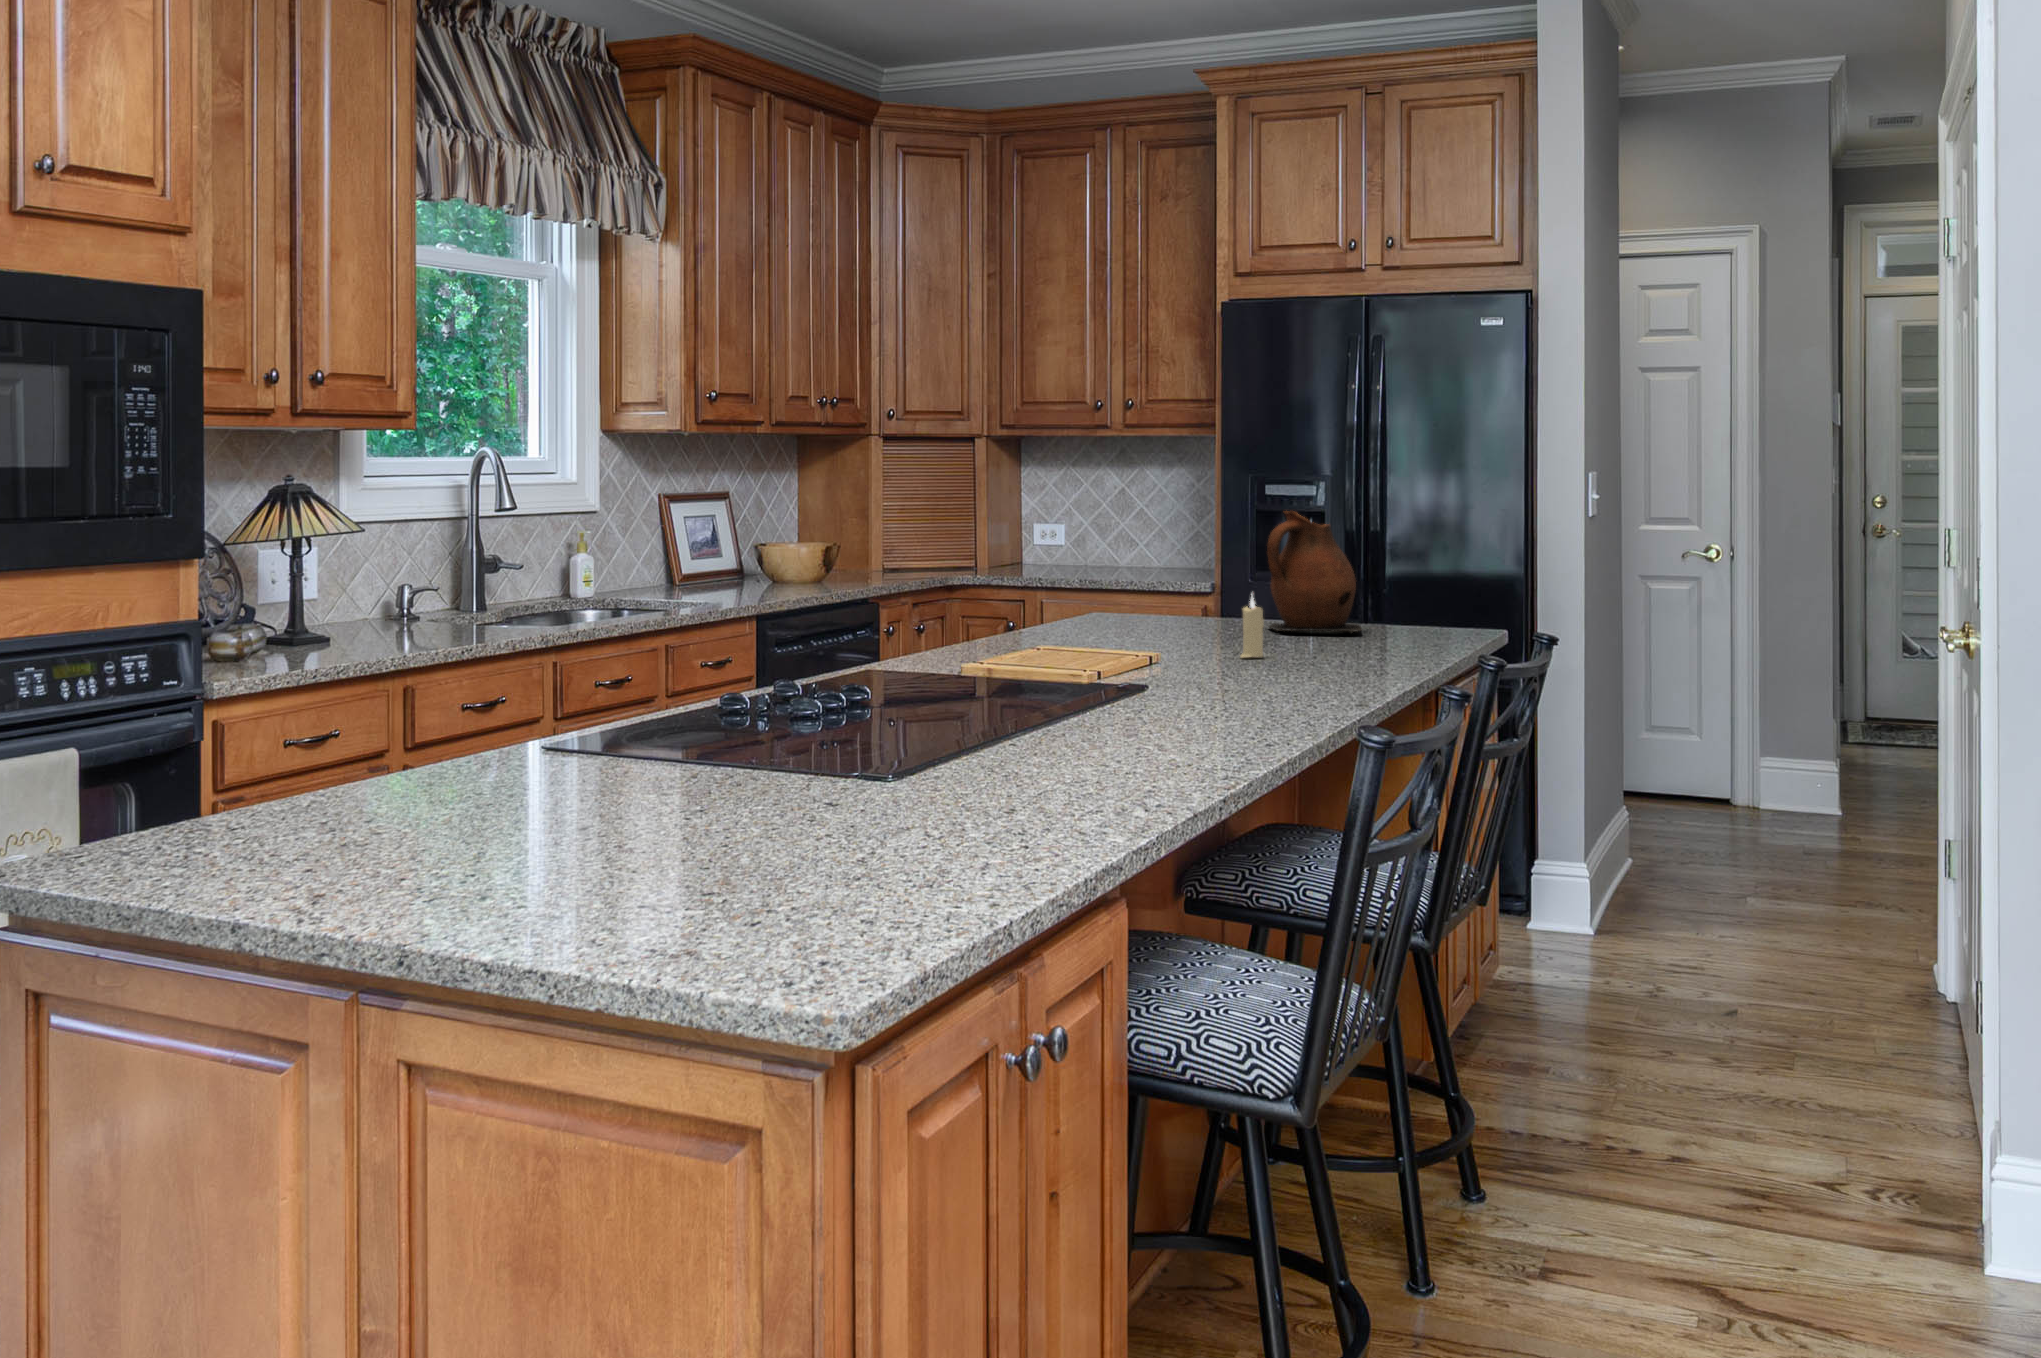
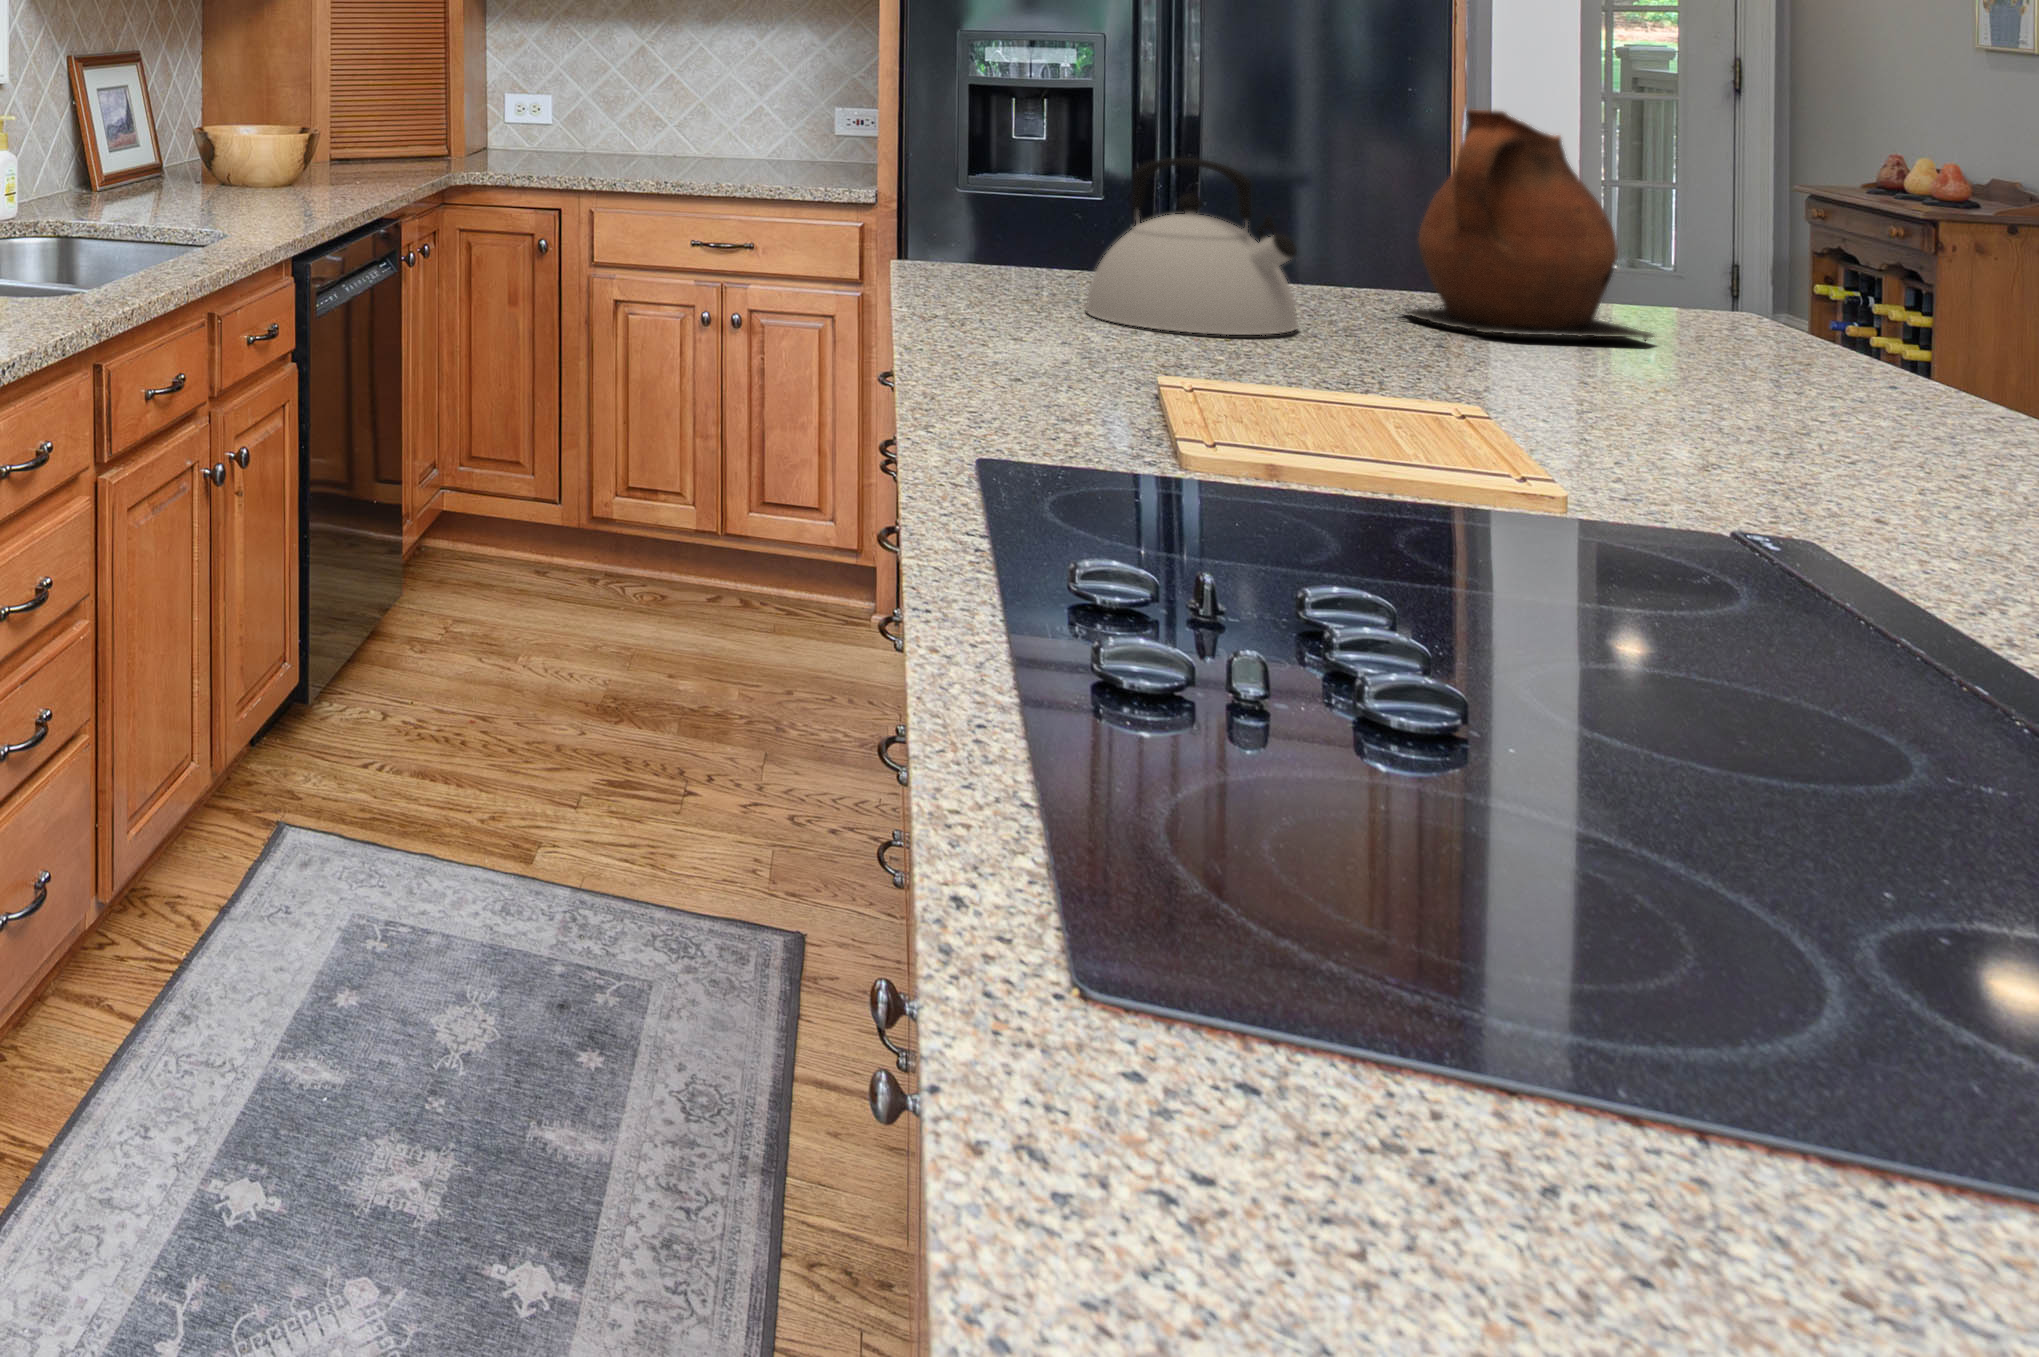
kettle: none [1095,539,1195,632] -> present [1085,158,1298,335]
candle: present [1241,596,1264,658] -> none [1667,291,1732,428]

